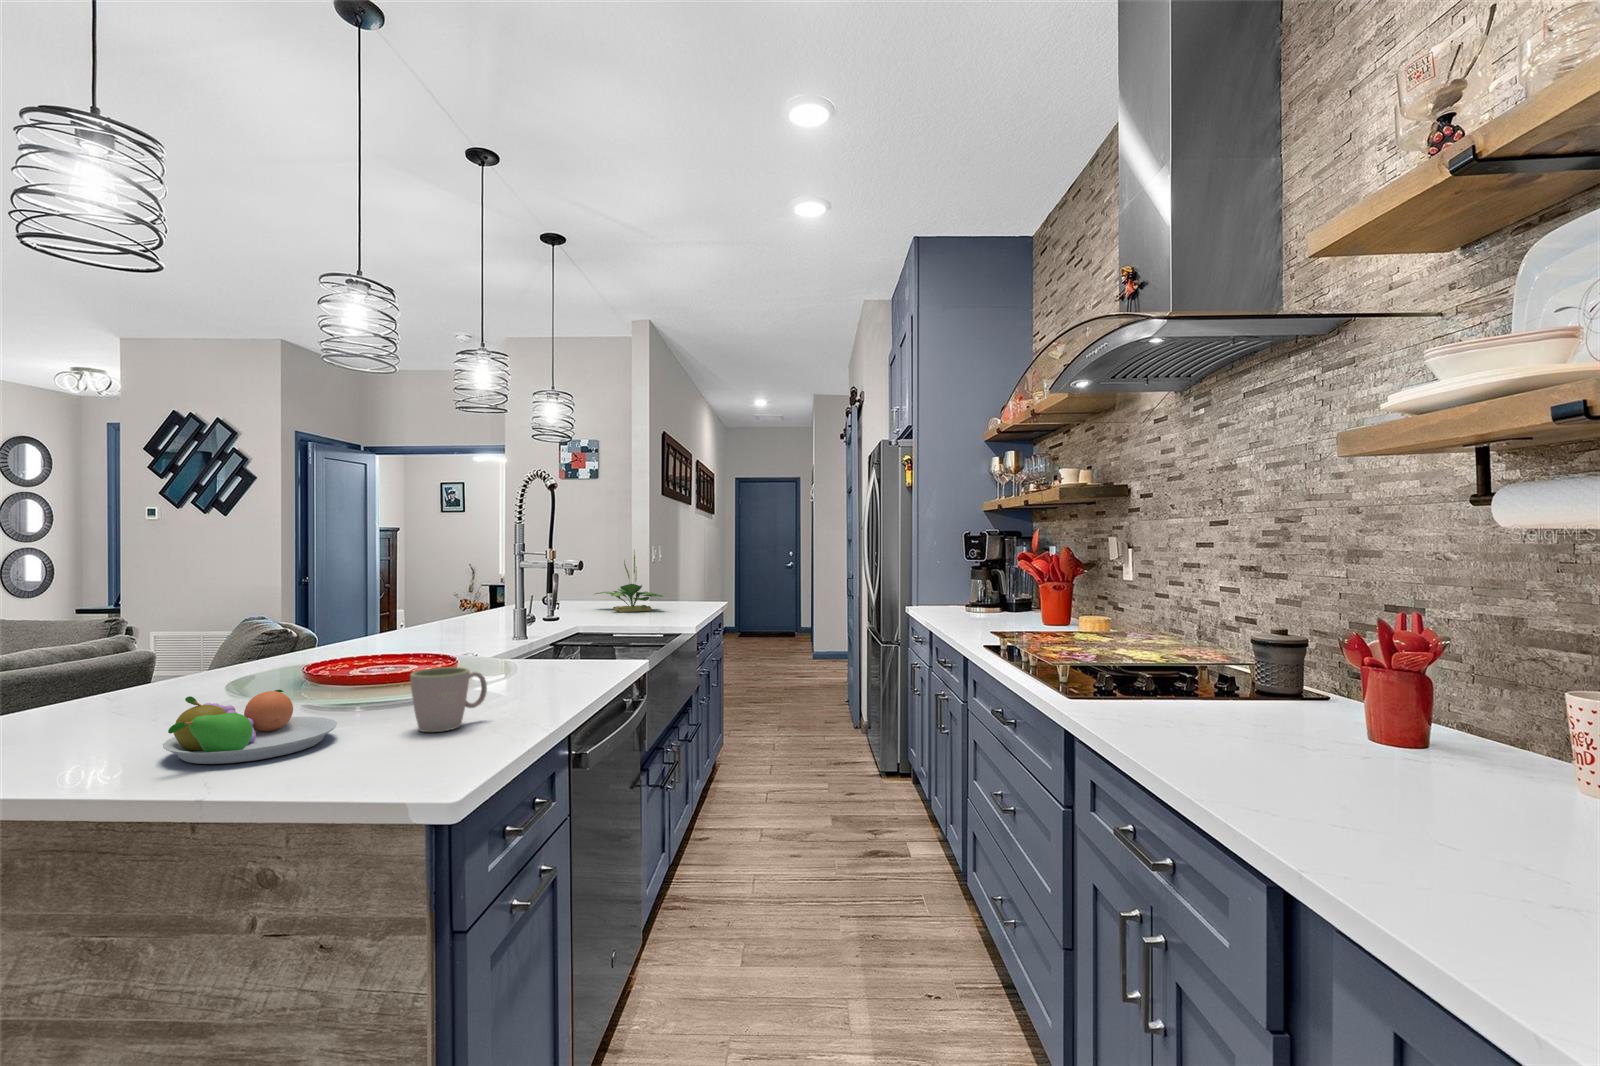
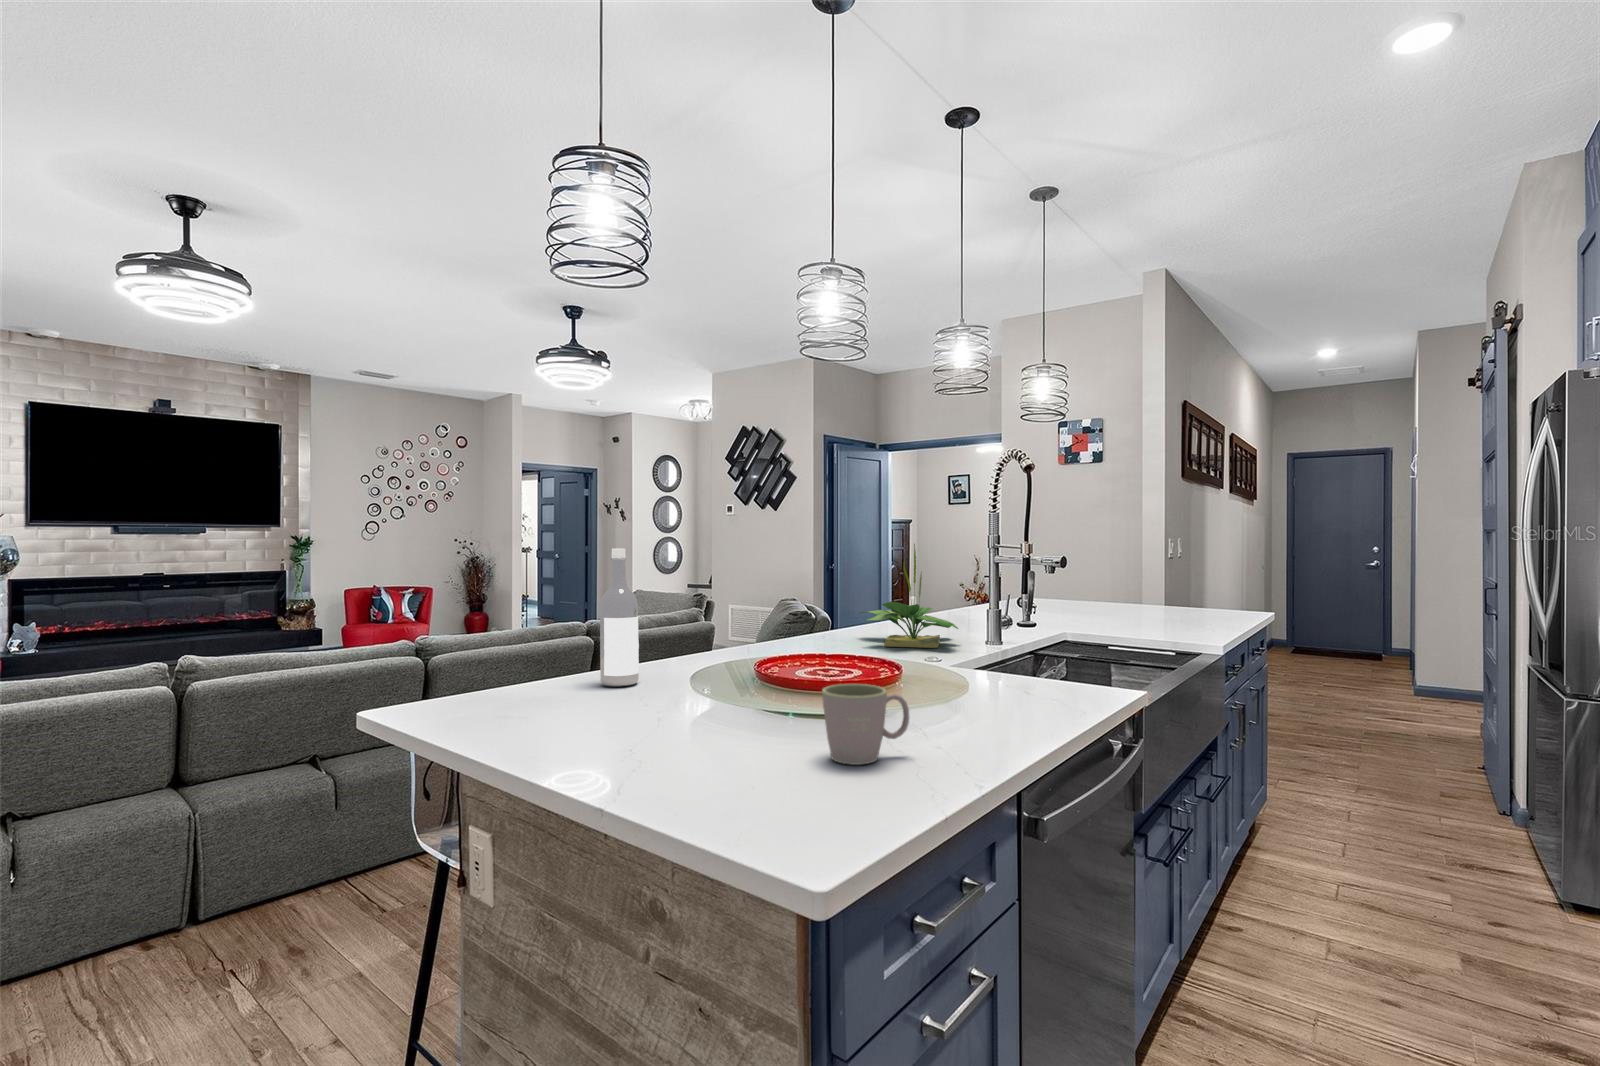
potted plant: present [596,552,663,612] -> present [860,544,958,648]
wine bottle: none [87,560,143,713] -> present [600,548,639,687]
fruit bowl: present [163,690,338,764] -> none [595,688,753,767]

